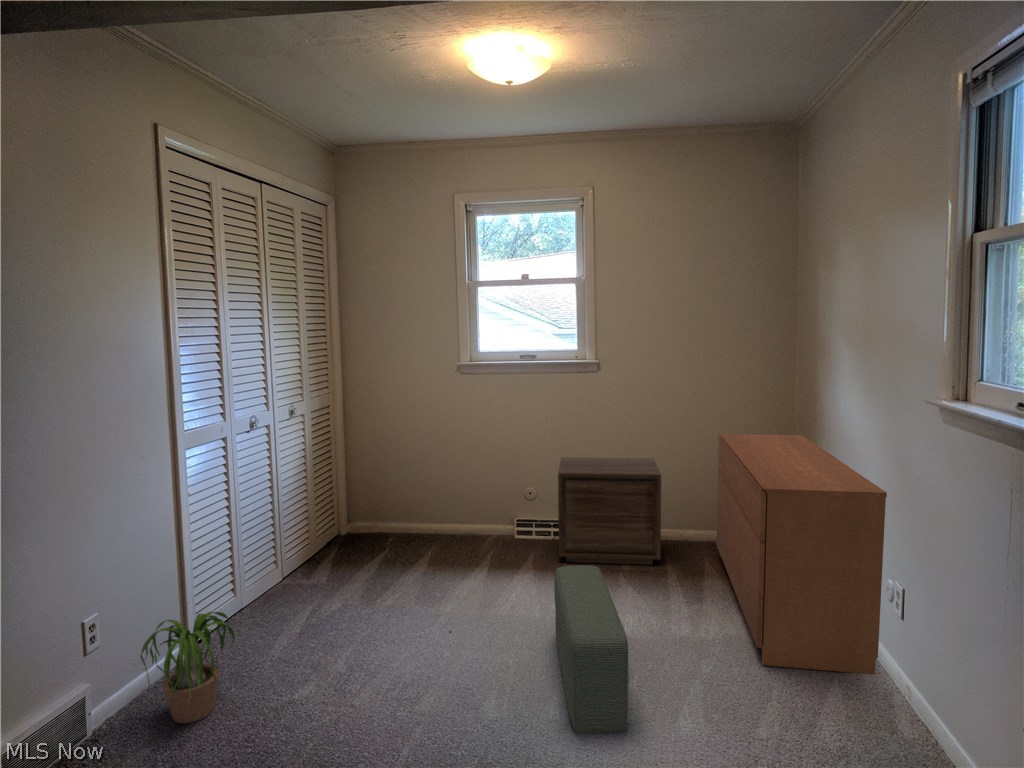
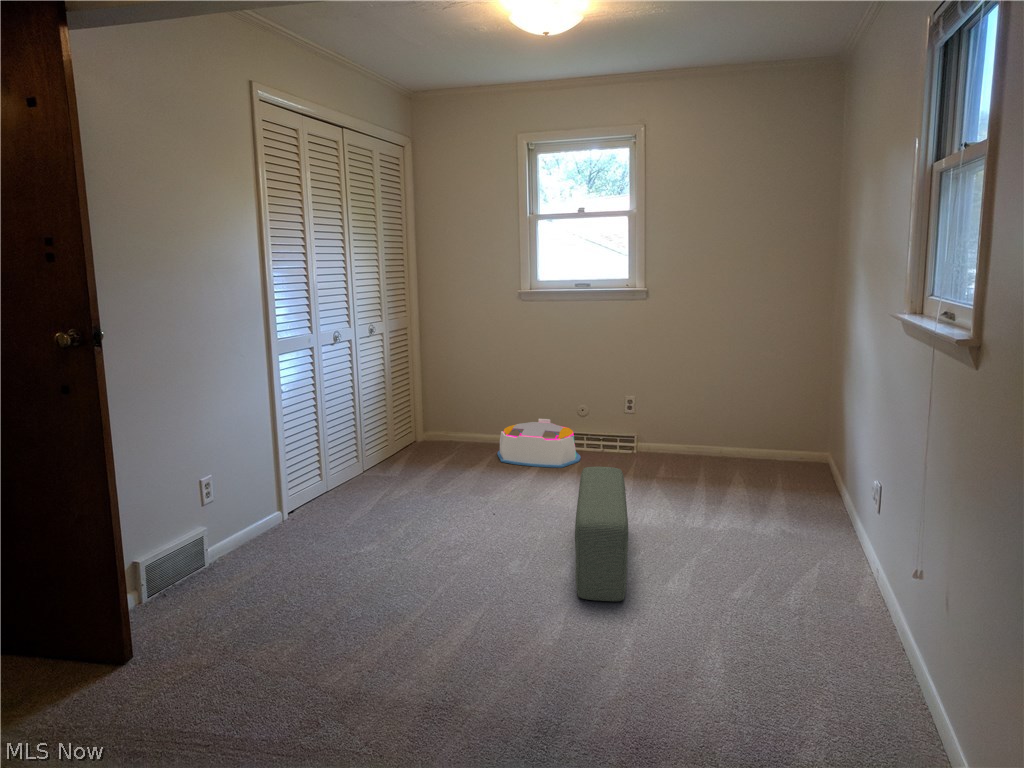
dresser: present [716,434,887,674] -> none [752,359,898,579]
nightstand: present [558,457,661,565] -> none [601,378,699,477]
storage bin: none [437,505,533,562] -> present [497,419,581,468]
potted plant: present [140,612,234,723] -> none [235,482,325,564]

